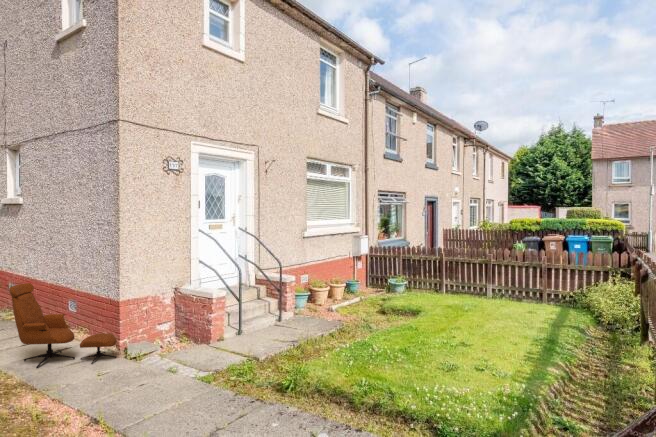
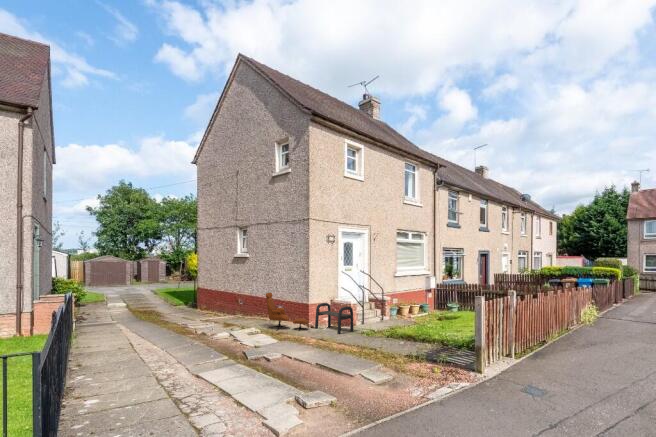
bench: none [136,297,217,364] -> present [315,303,353,334]

